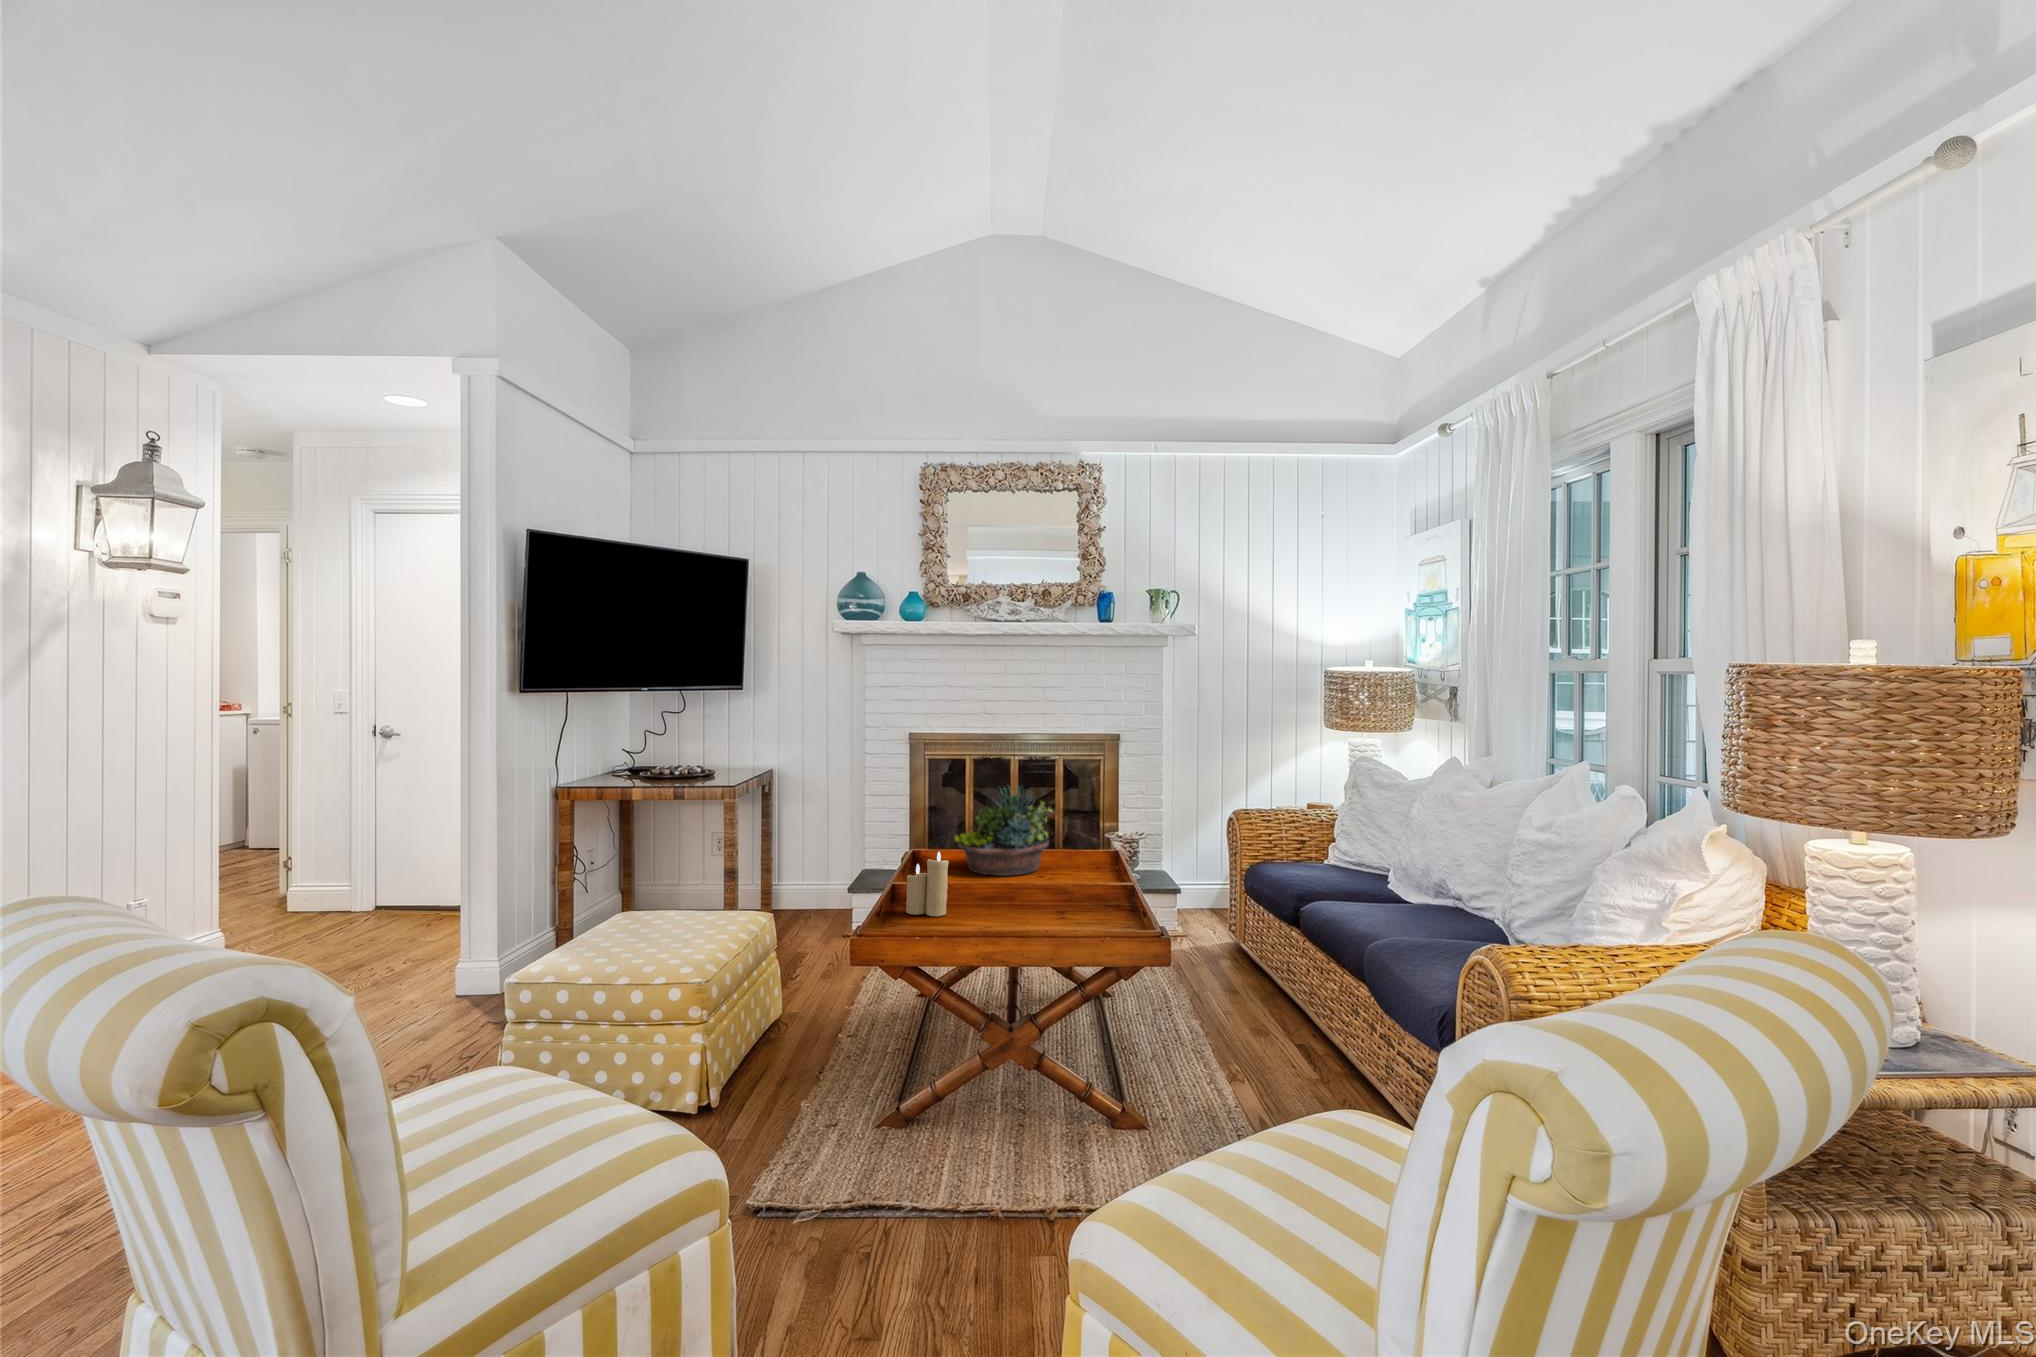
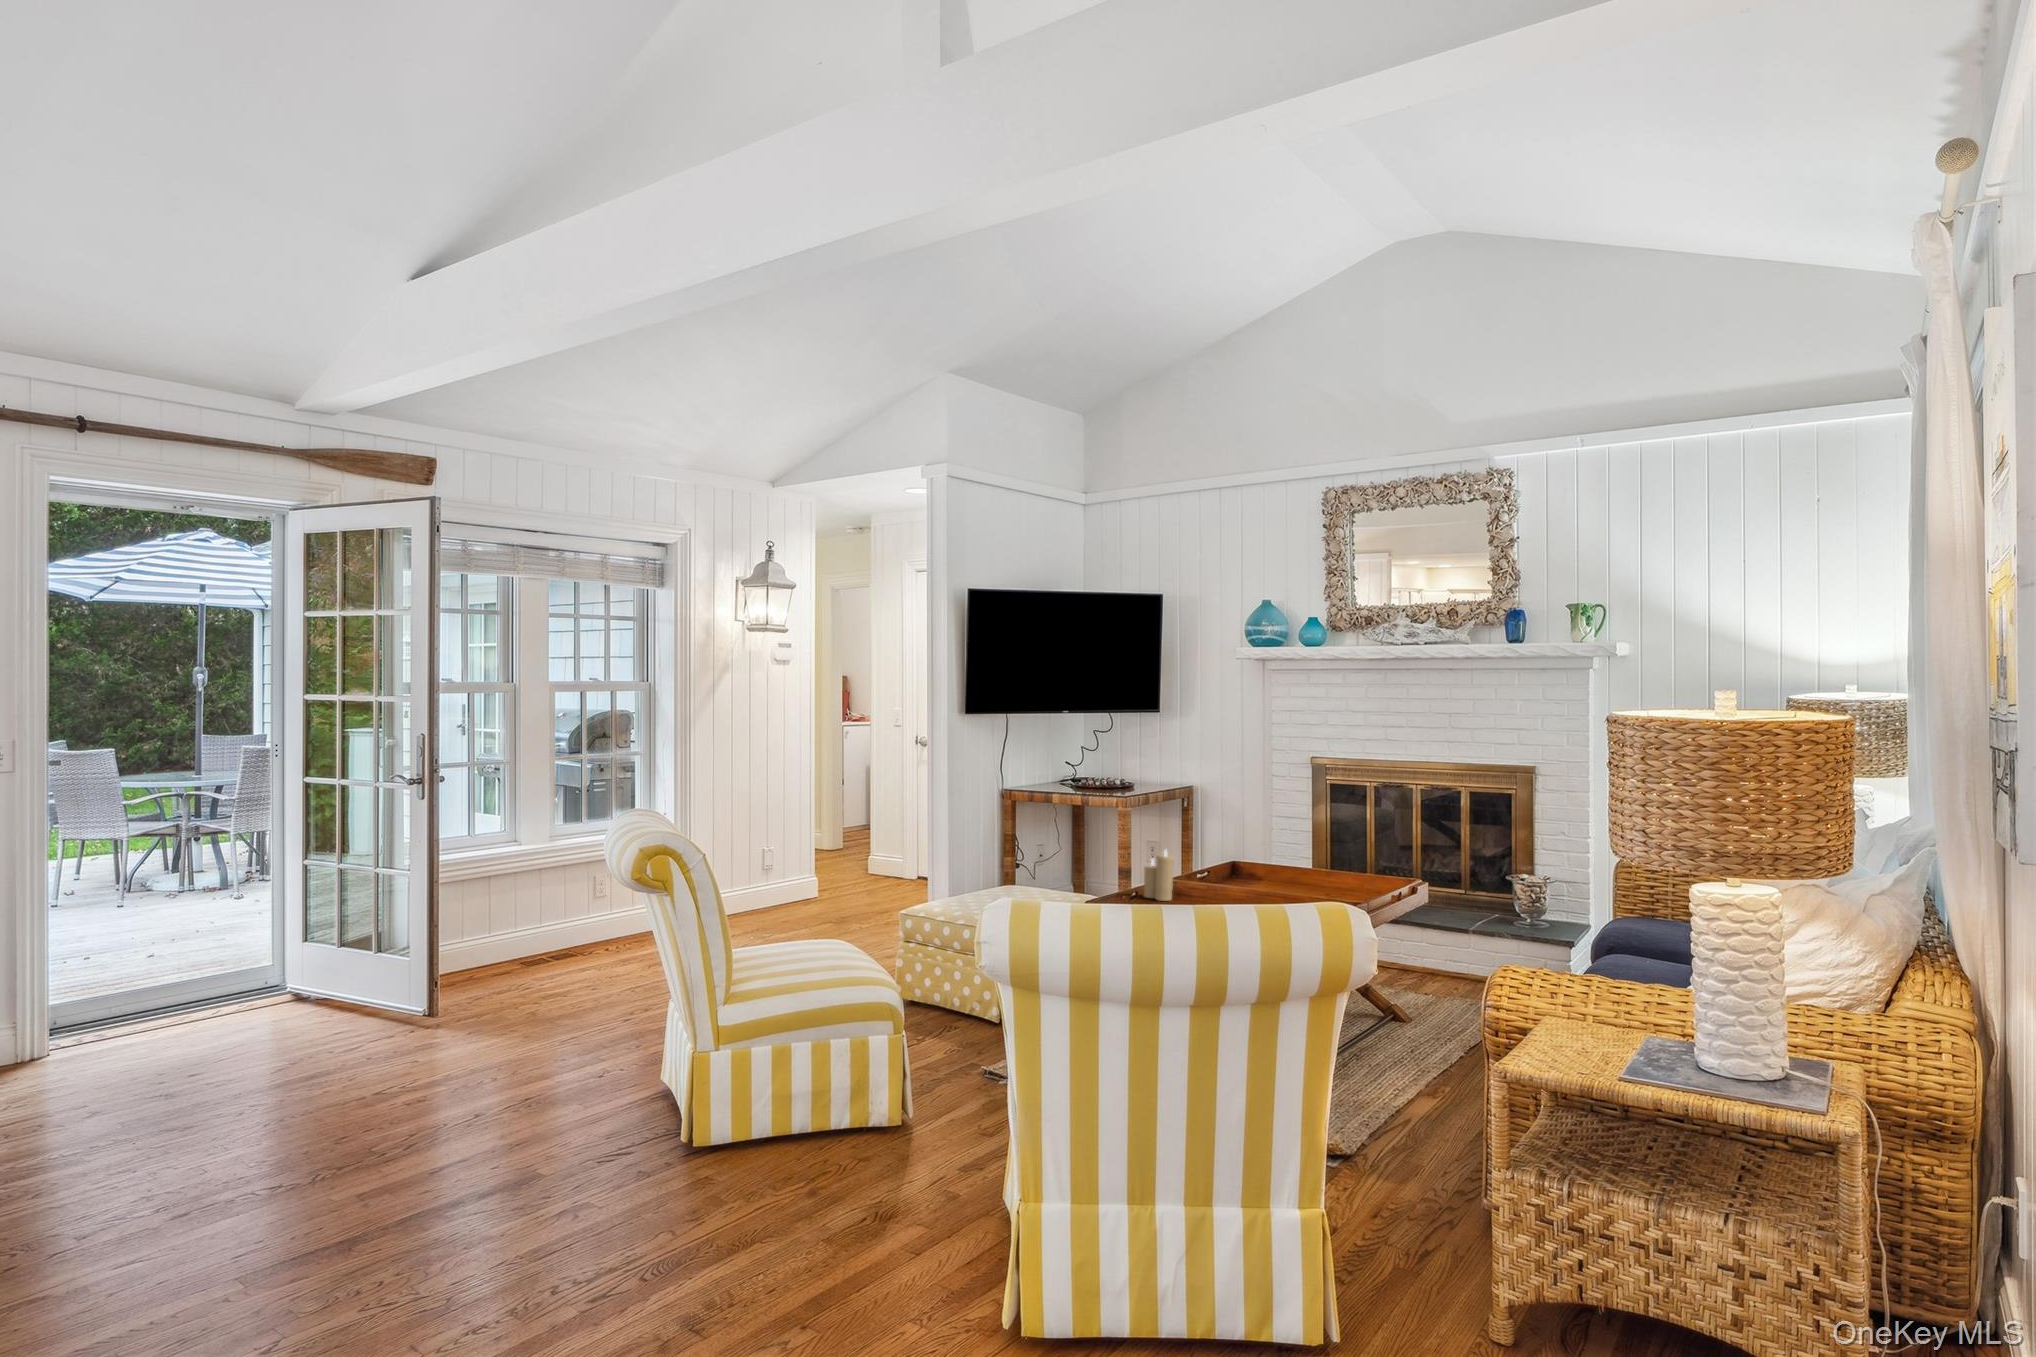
succulent planter: present [955,787,1052,876] -> none [1247,805,1334,887]

